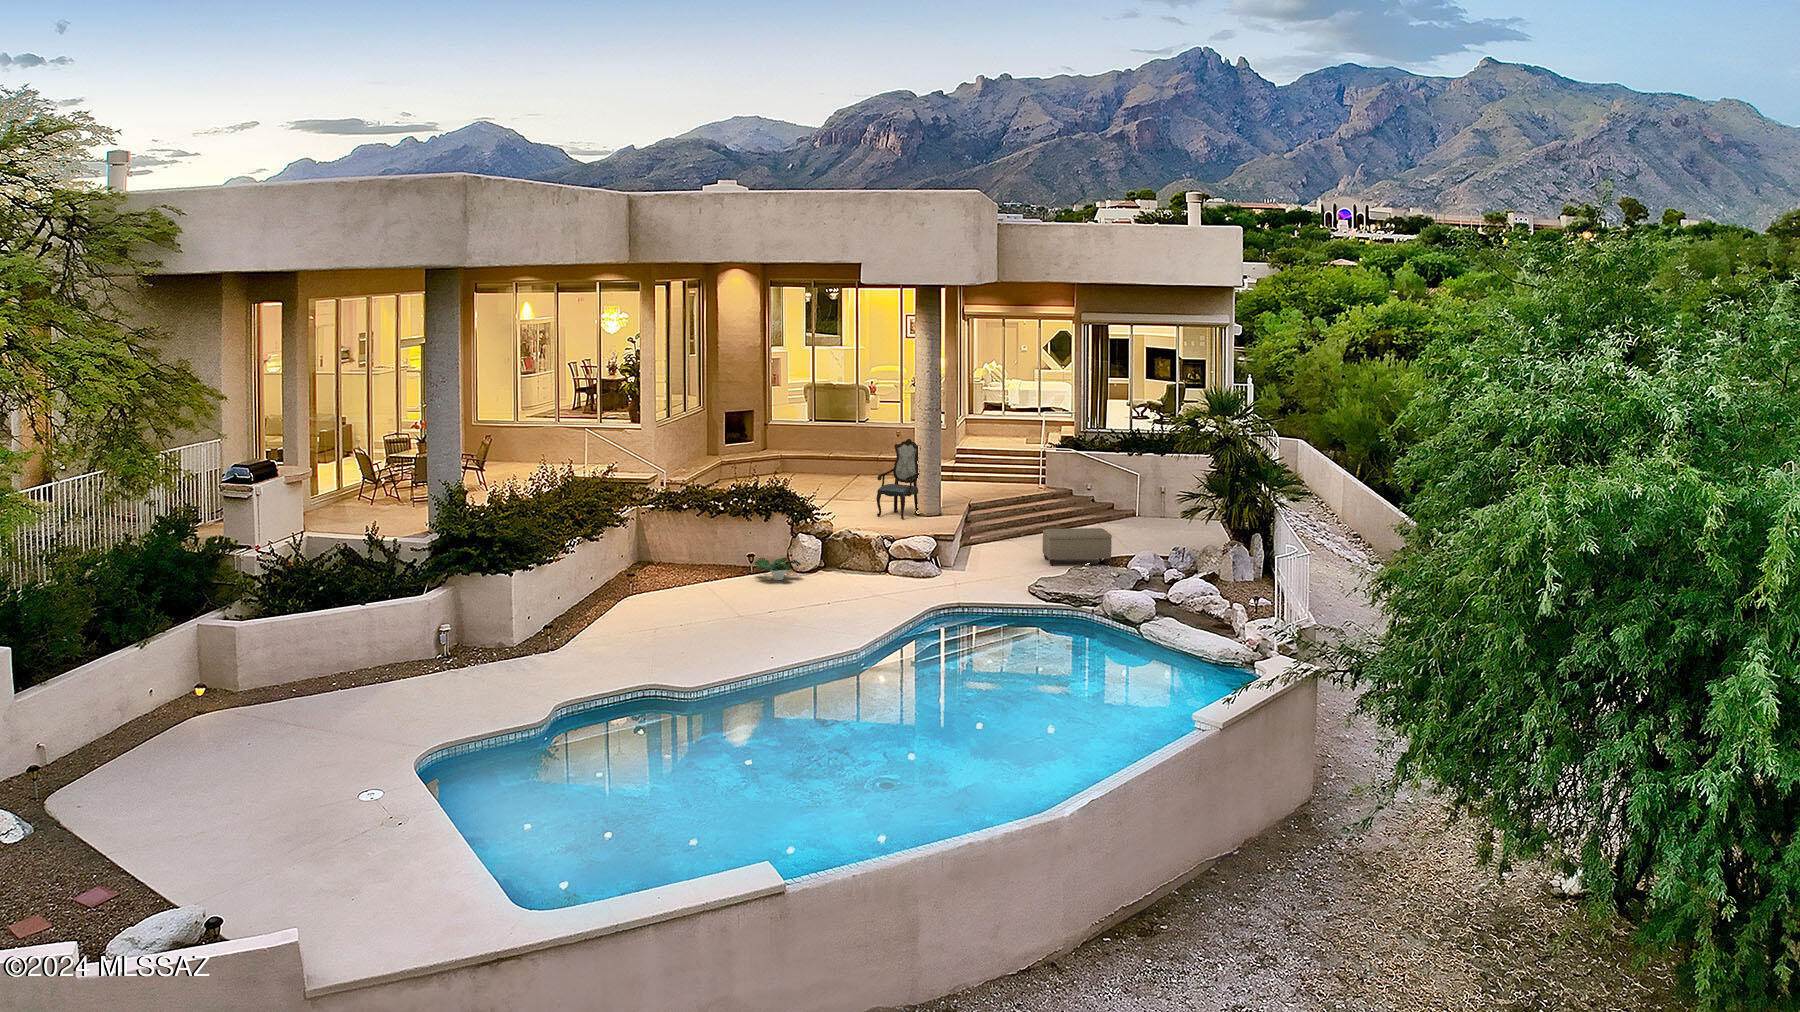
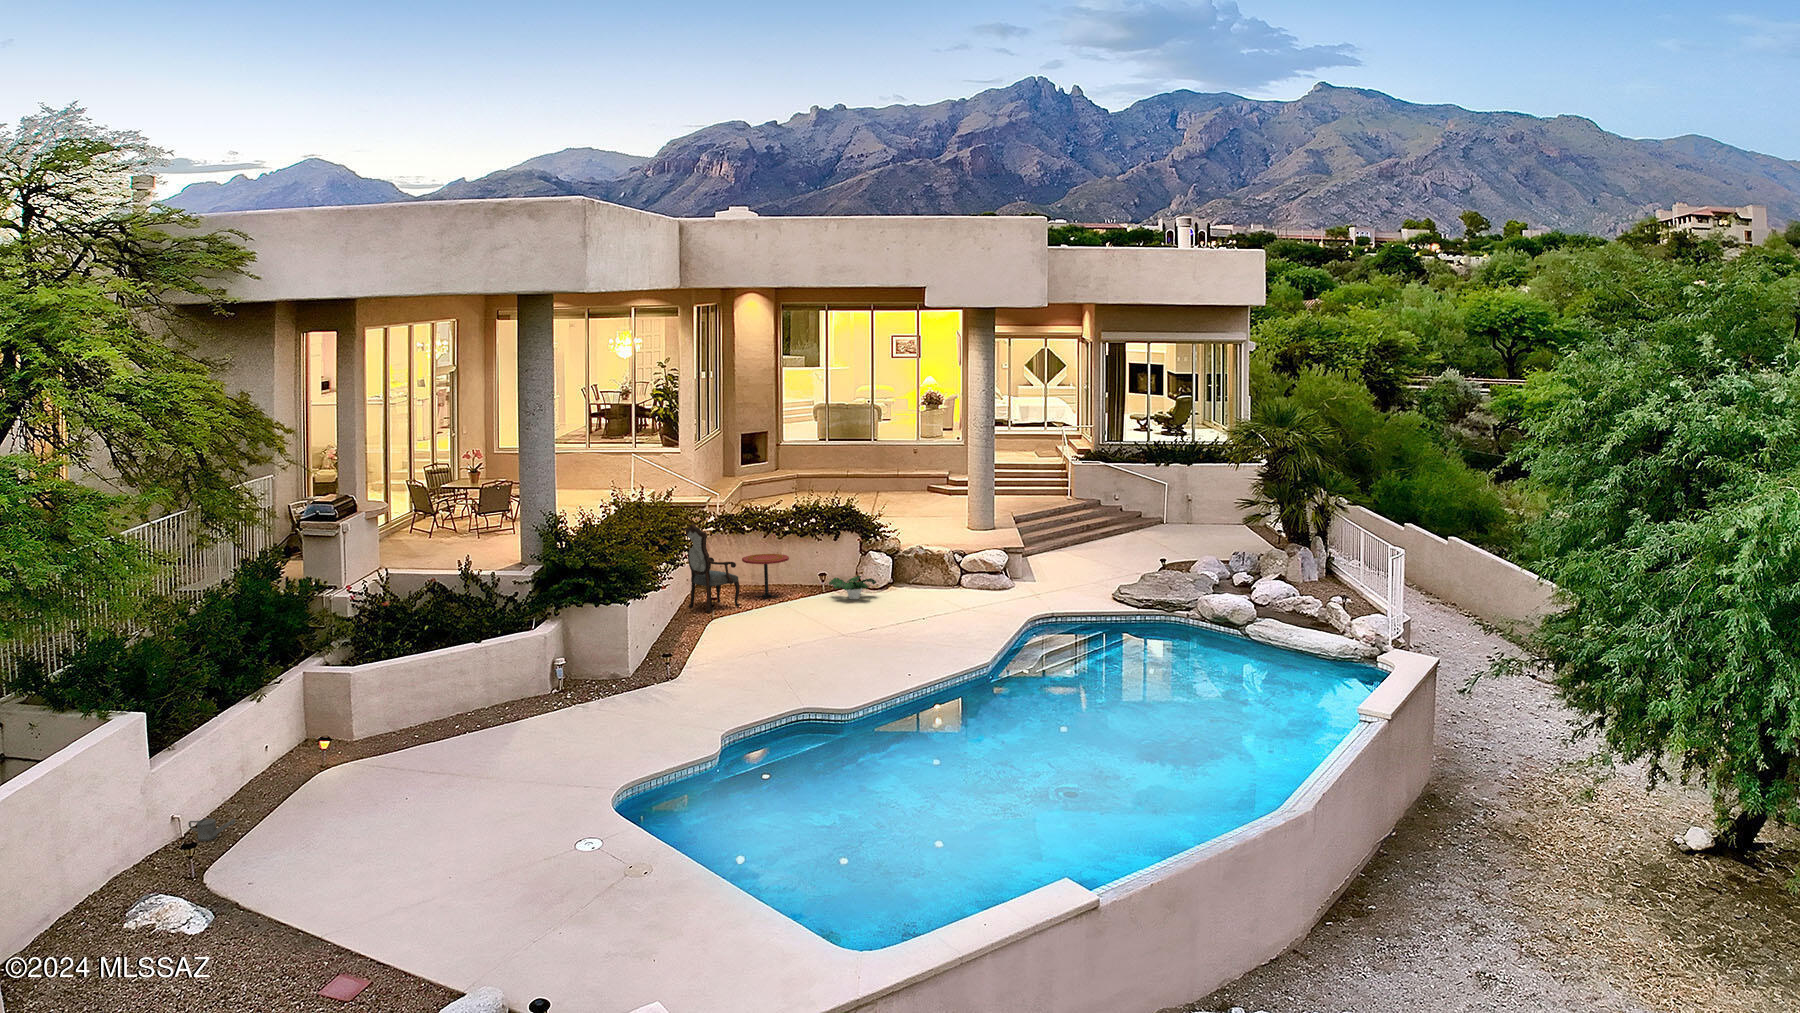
armchair: present [876,439,921,519] -> present [685,524,740,613]
ottoman: present [1043,528,1112,566] -> none [1098,535,1169,574]
side table: none [670,531,717,576] -> present [742,554,789,599]
watering can: none [25,759,65,779] -> present [189,818,235,841]

